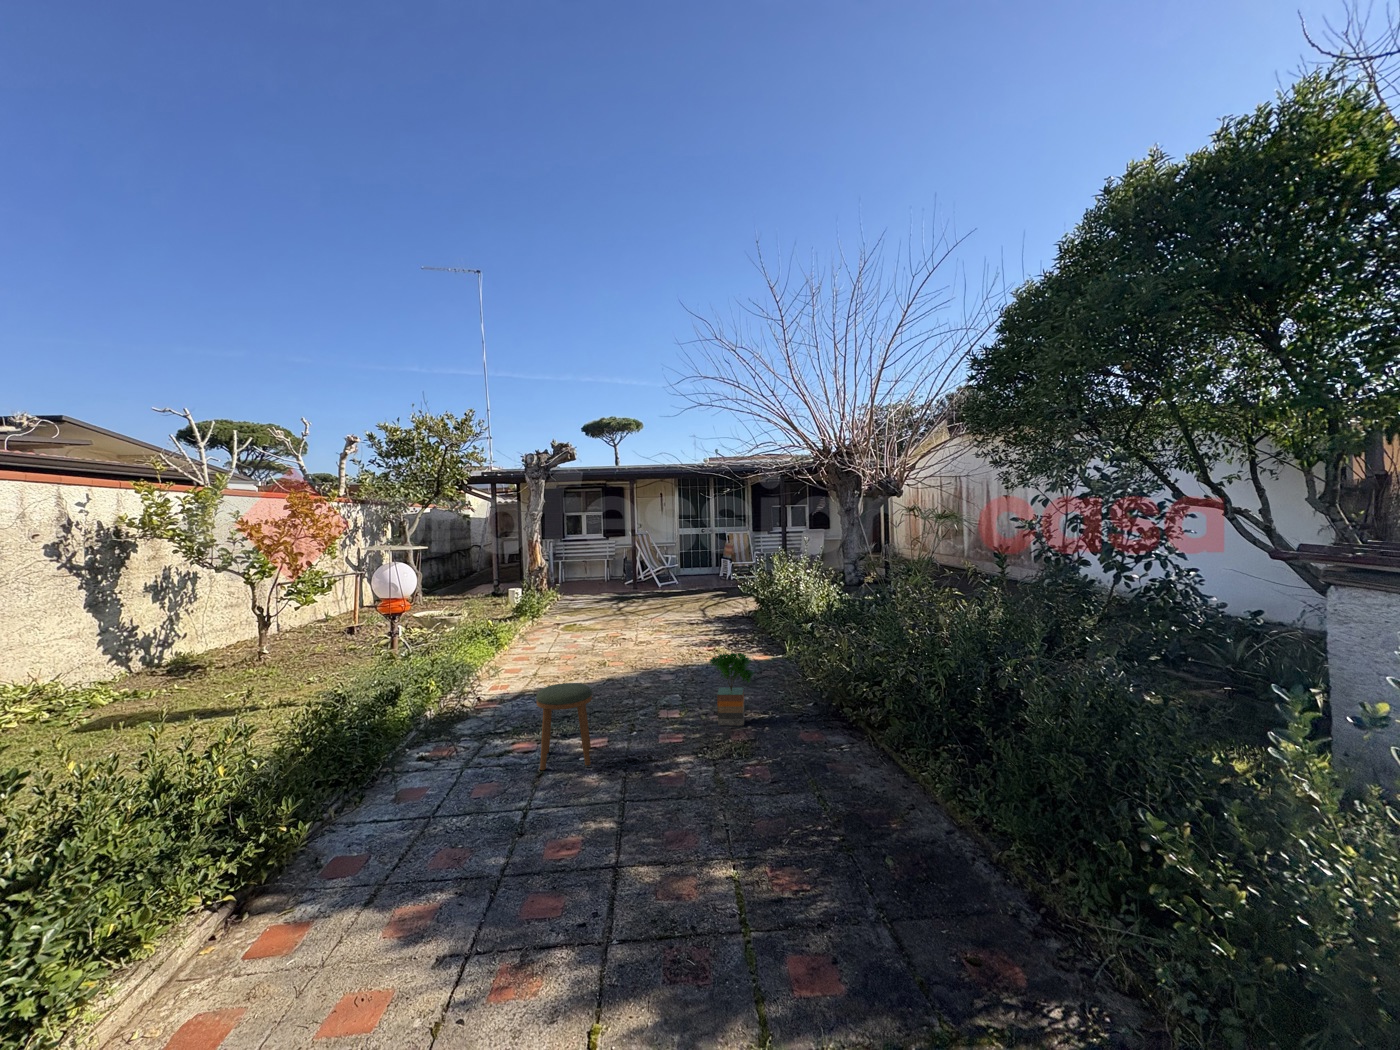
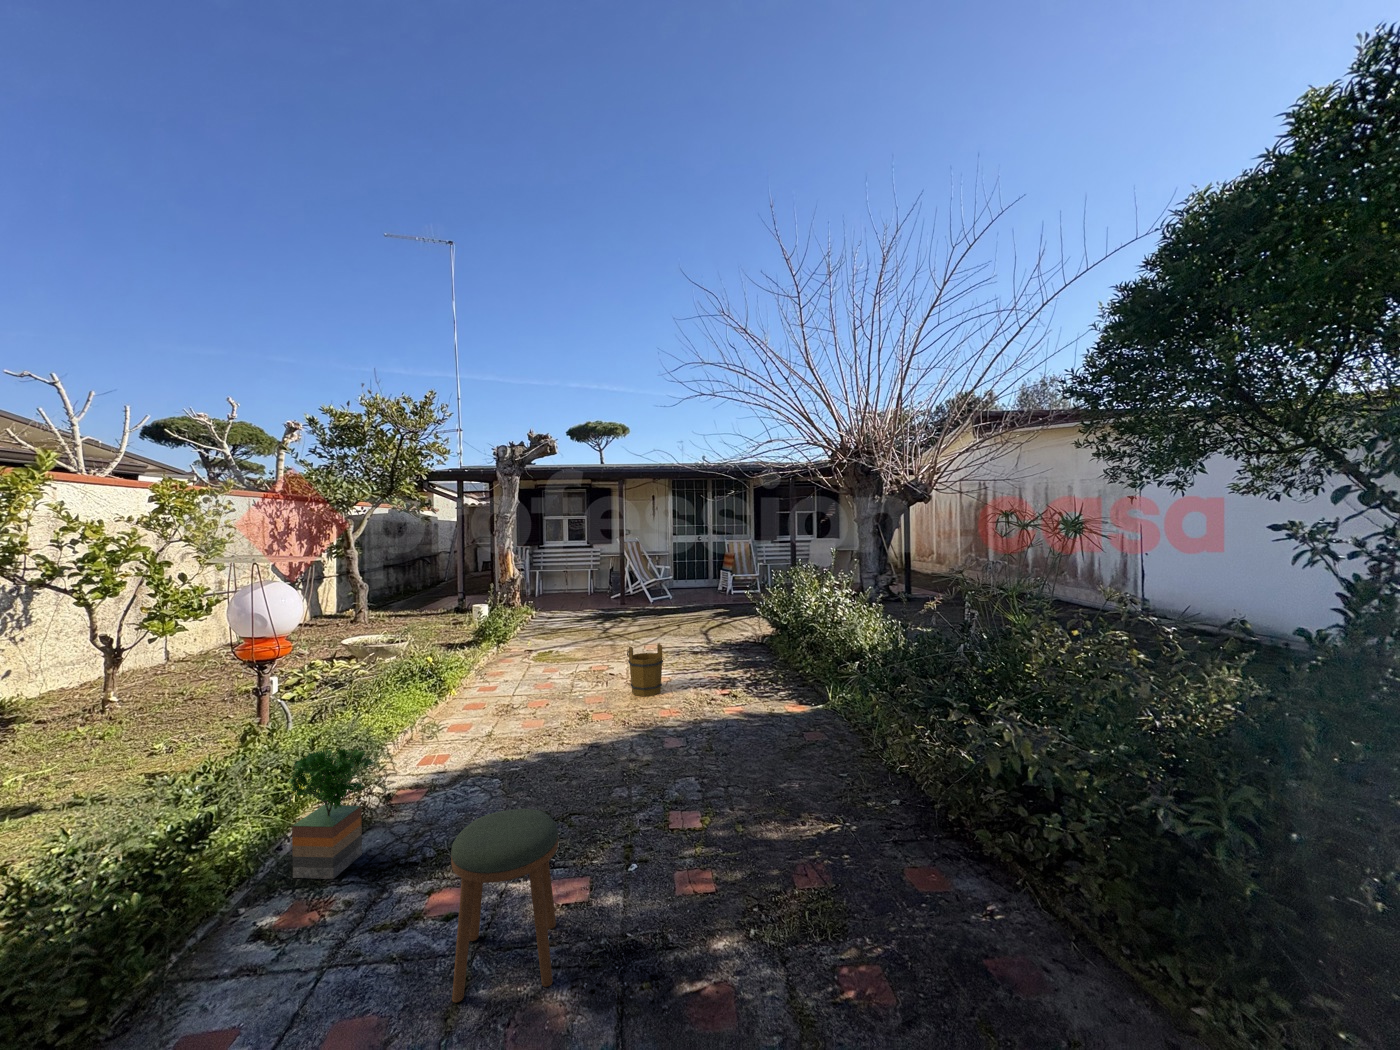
bucket: none [635,612,663,651] -> present [627,644,663,696]
potted tree: present [709,652,754,726] -> present [289,748,374,879]

